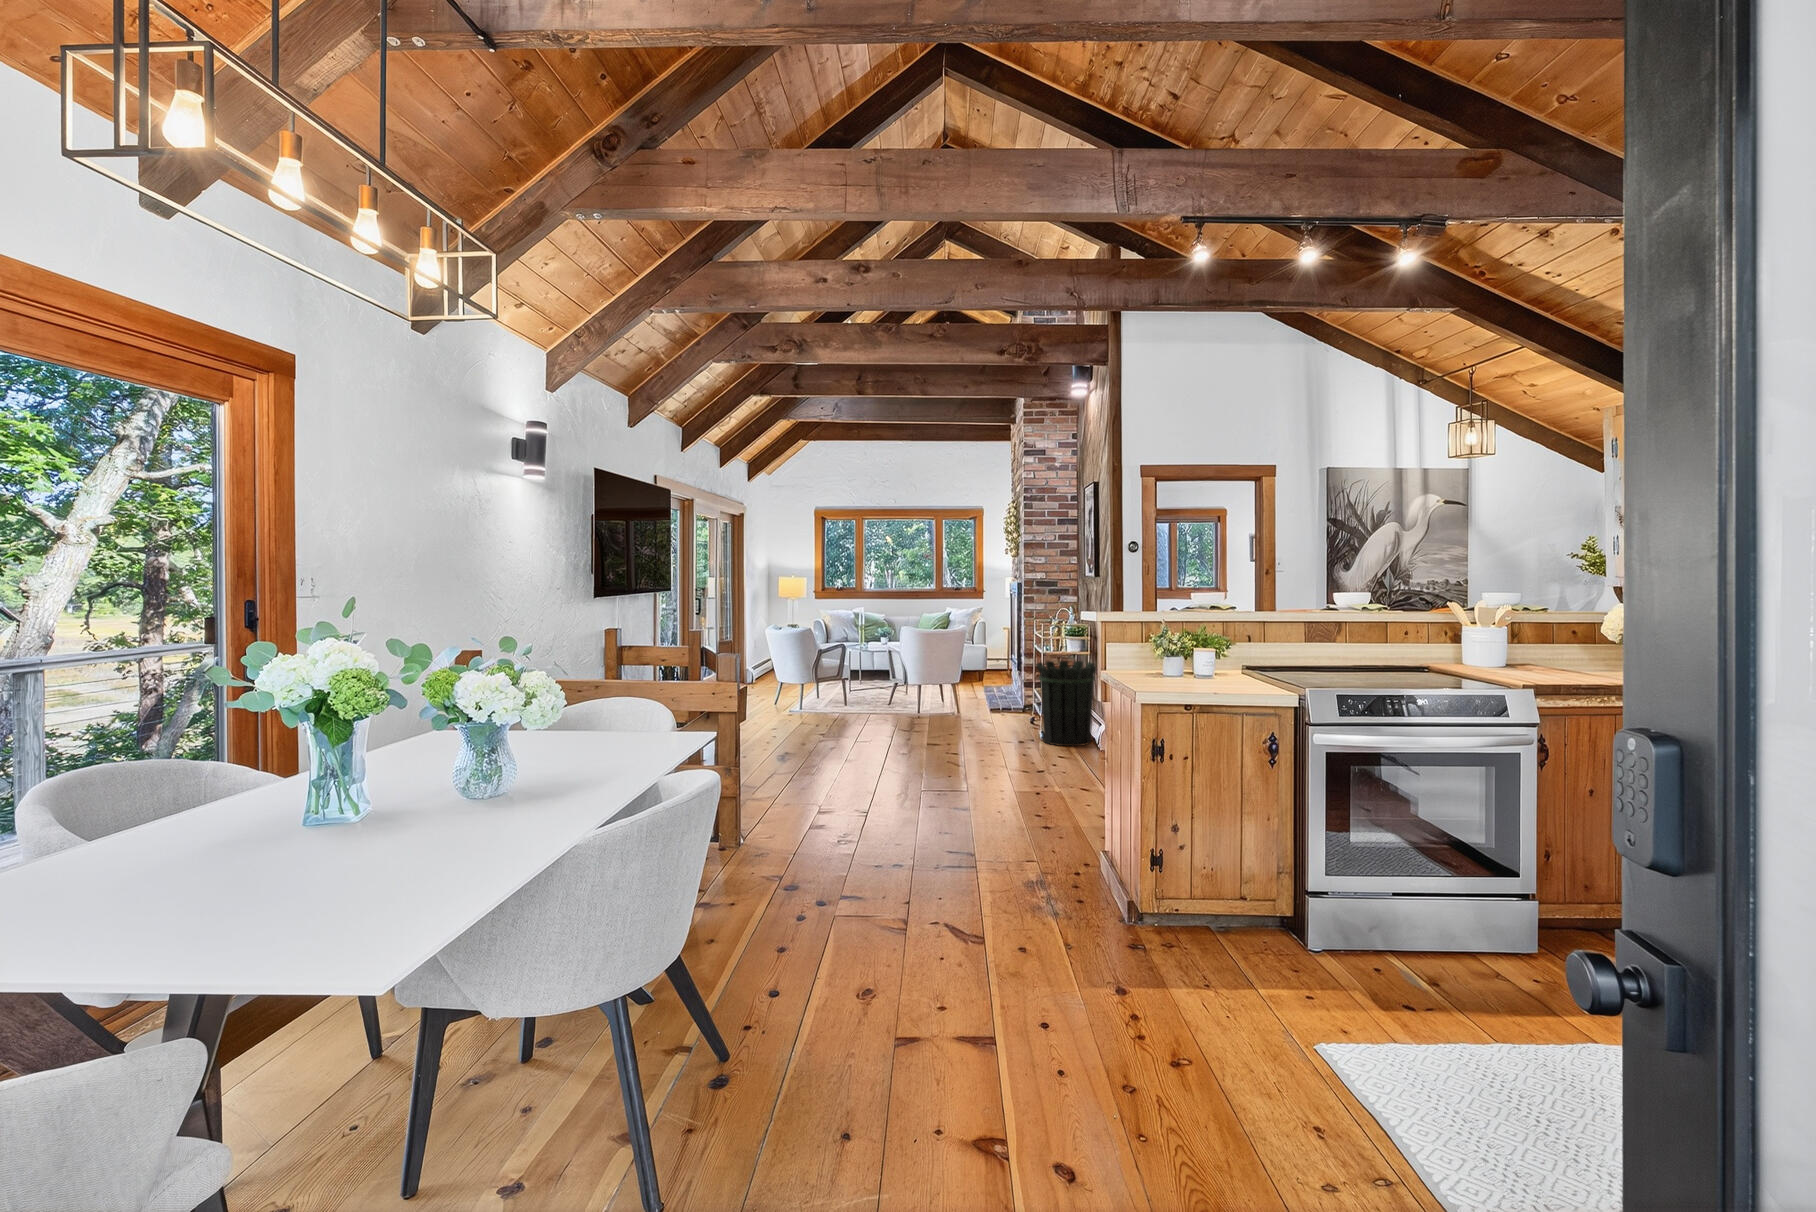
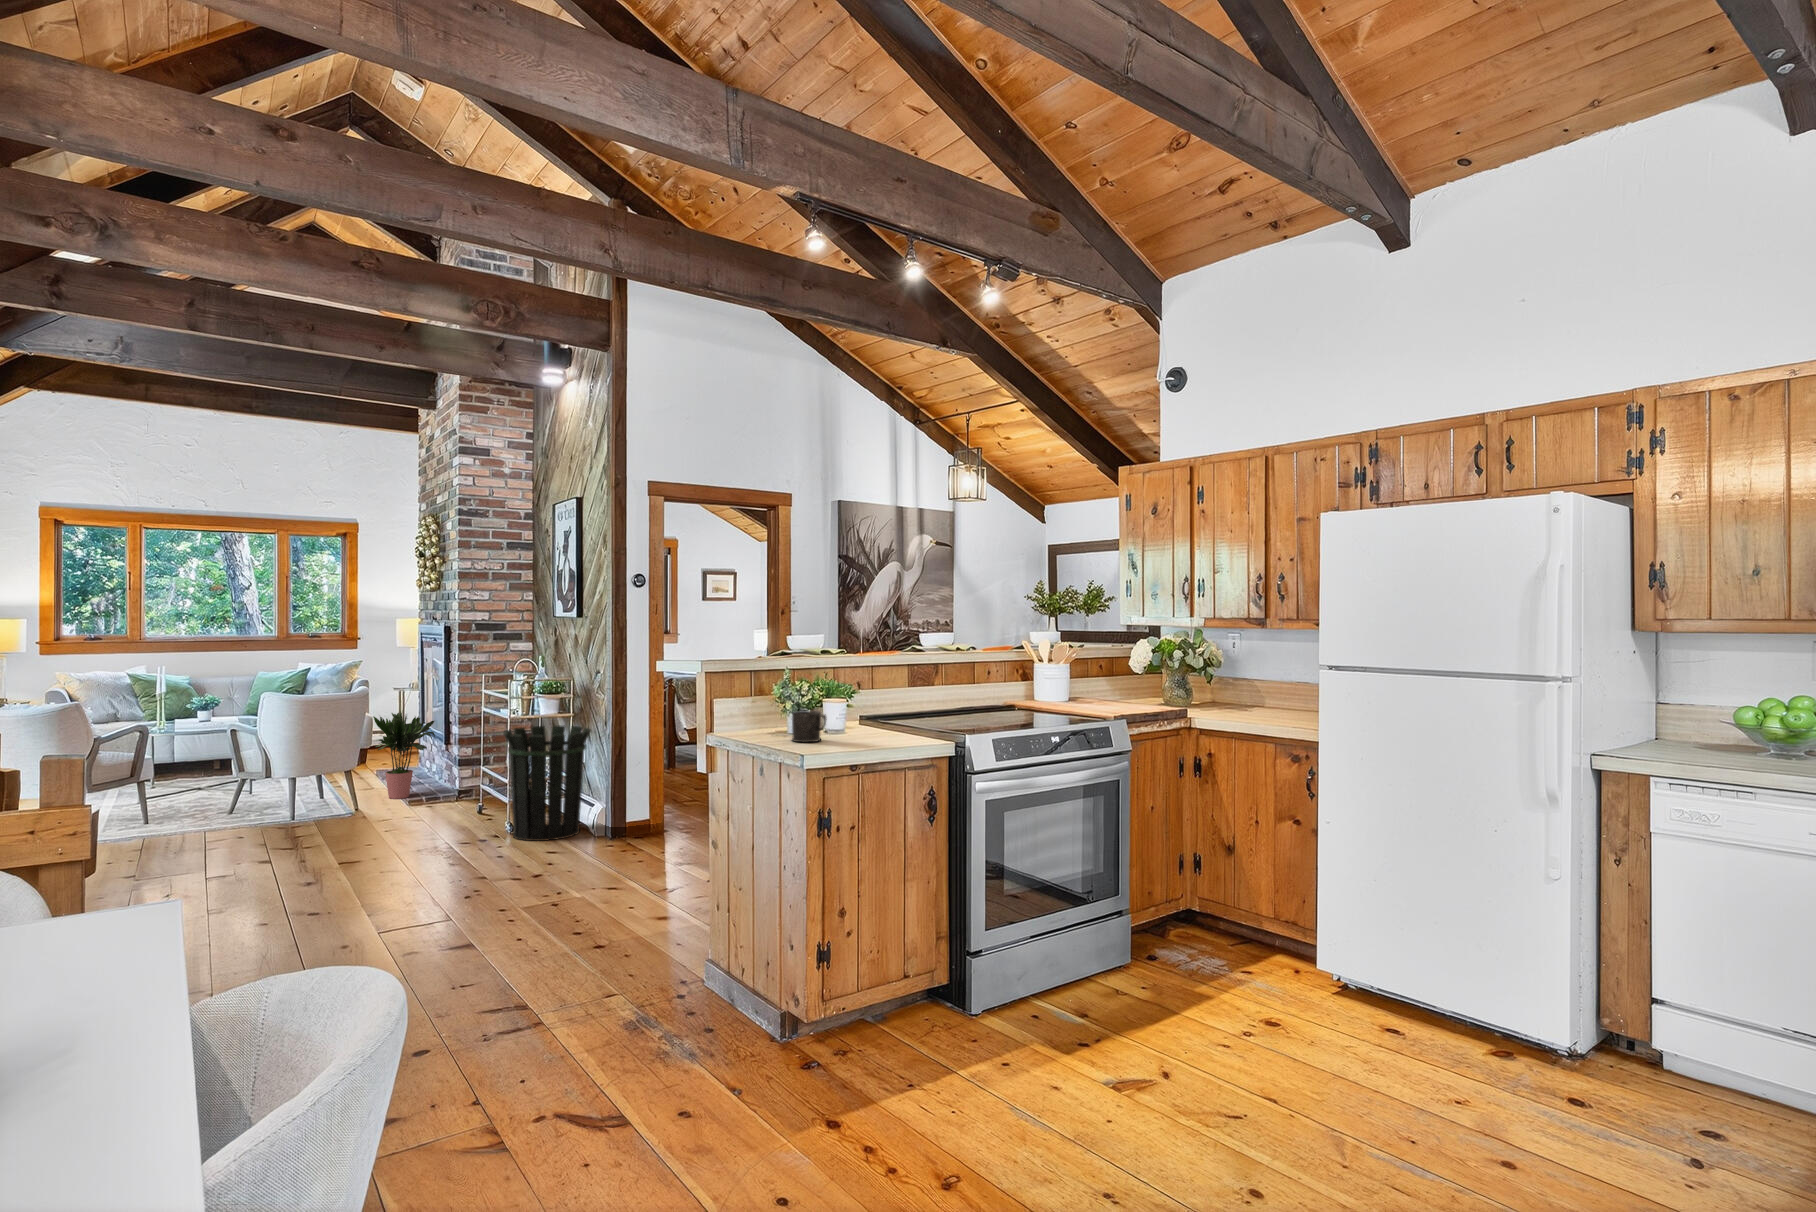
potted plant: none [972,643,1014,706] -> present [373,712,435,799]
mug: none [1149,660,1175,685] -> present [792,711,827,742]

